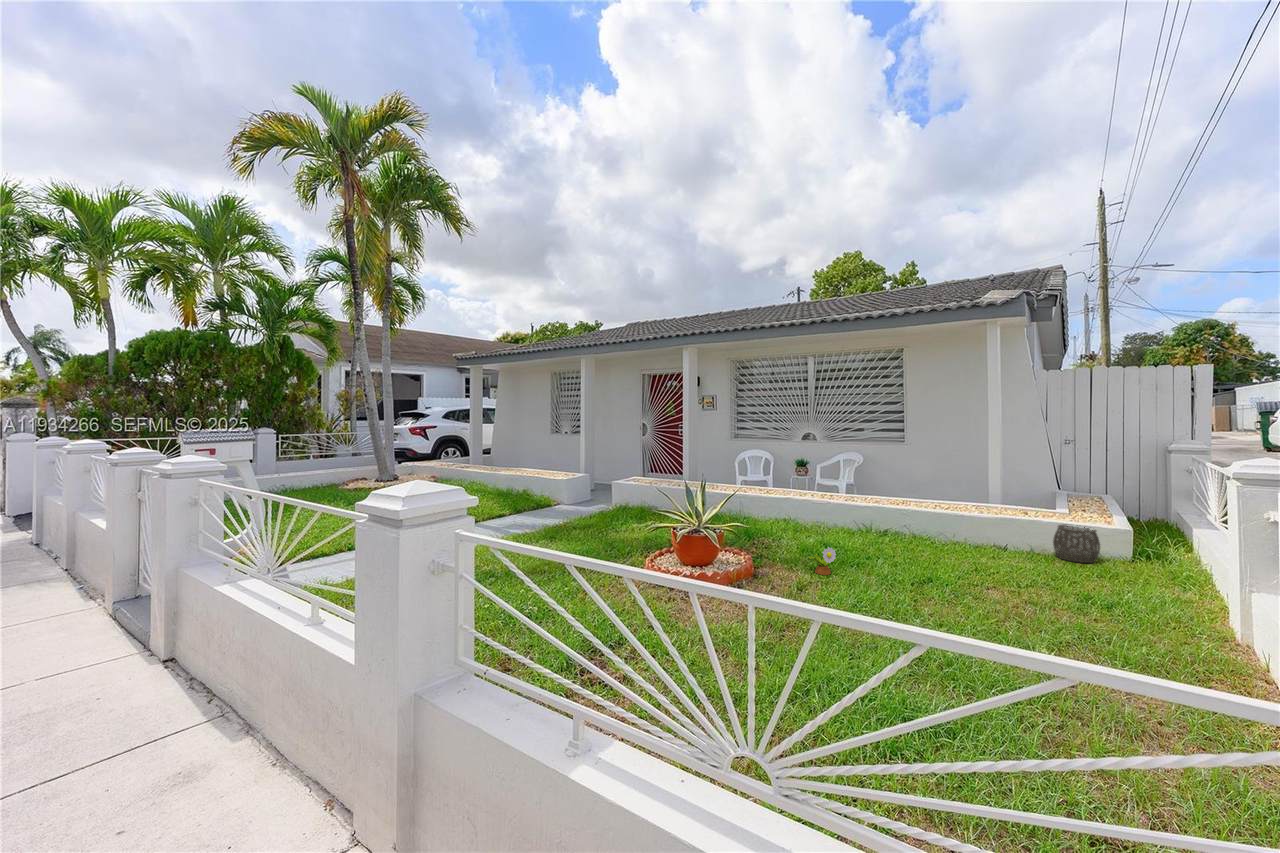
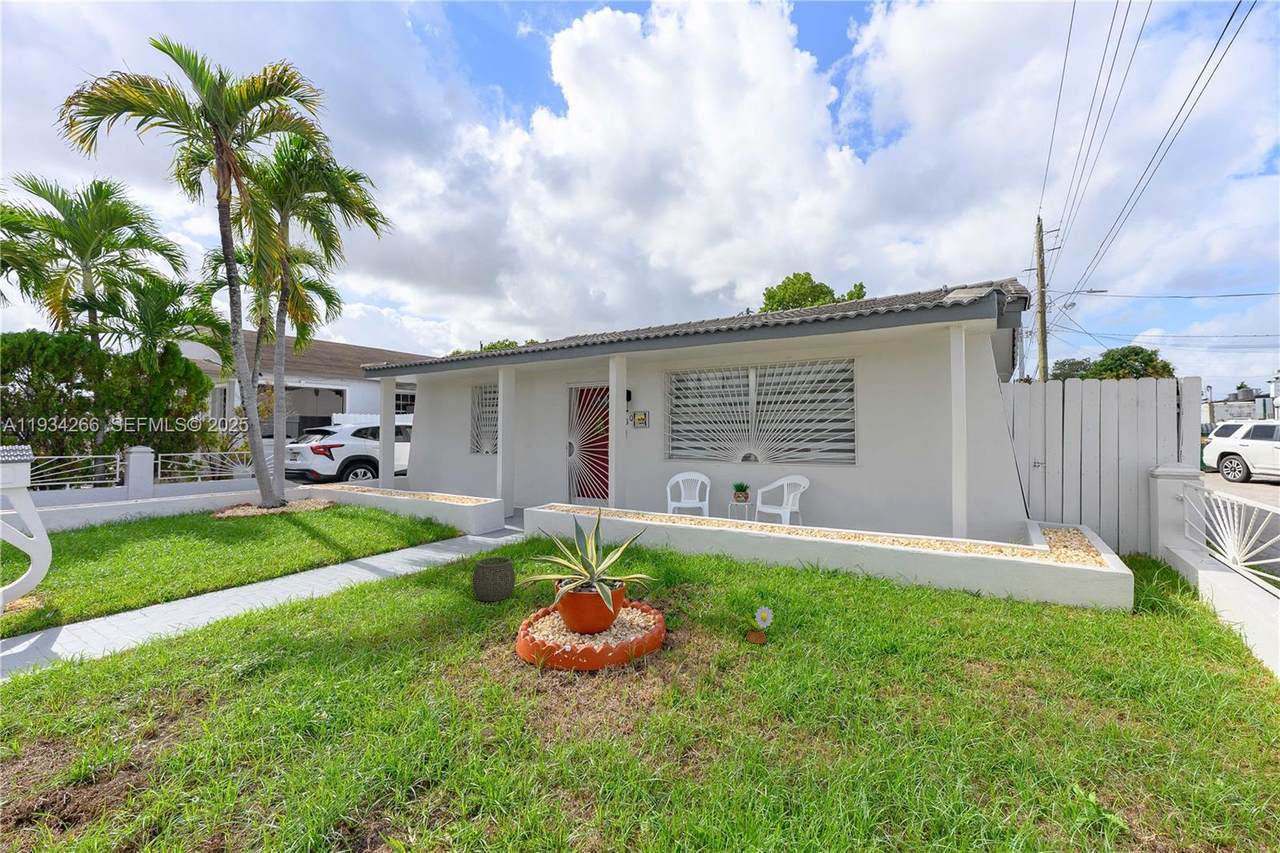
woven basket: present [1053,525,1100,563] -> present [472,557,516,601]

